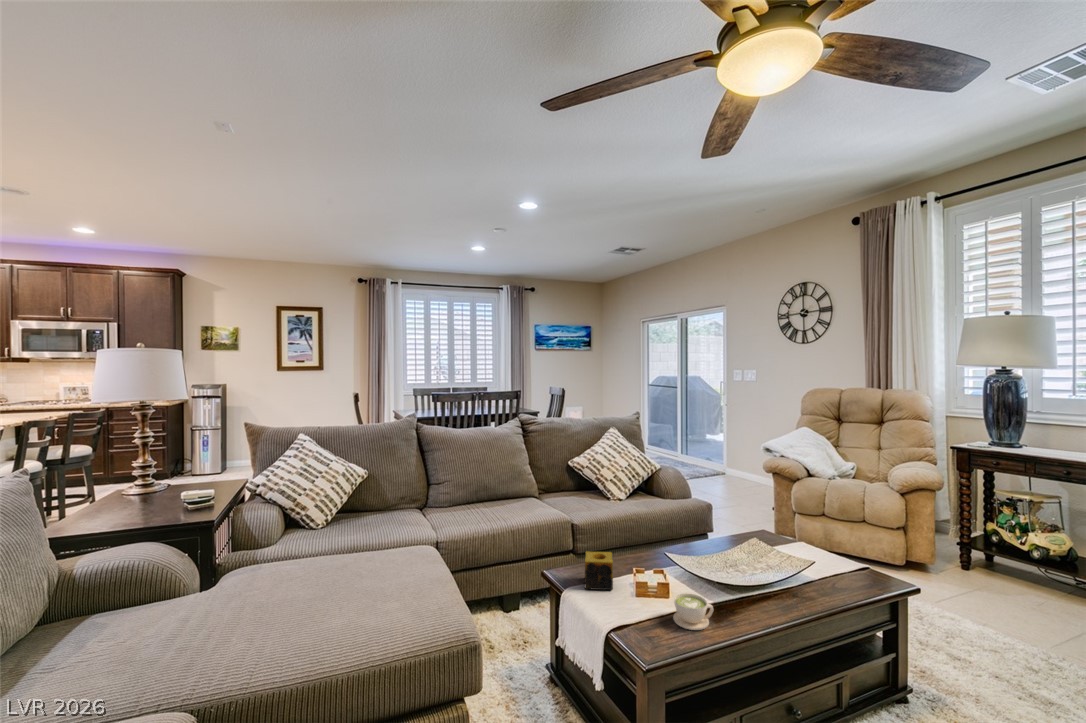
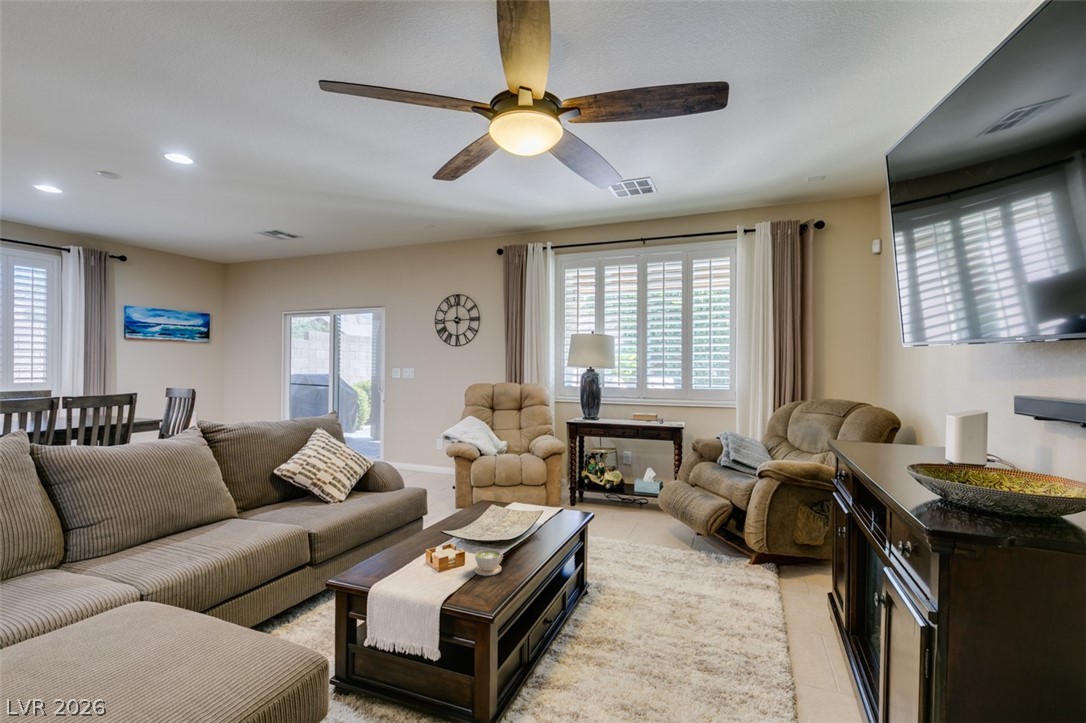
candle: present [585,551,613,590] -> none [378,538,412,576]

